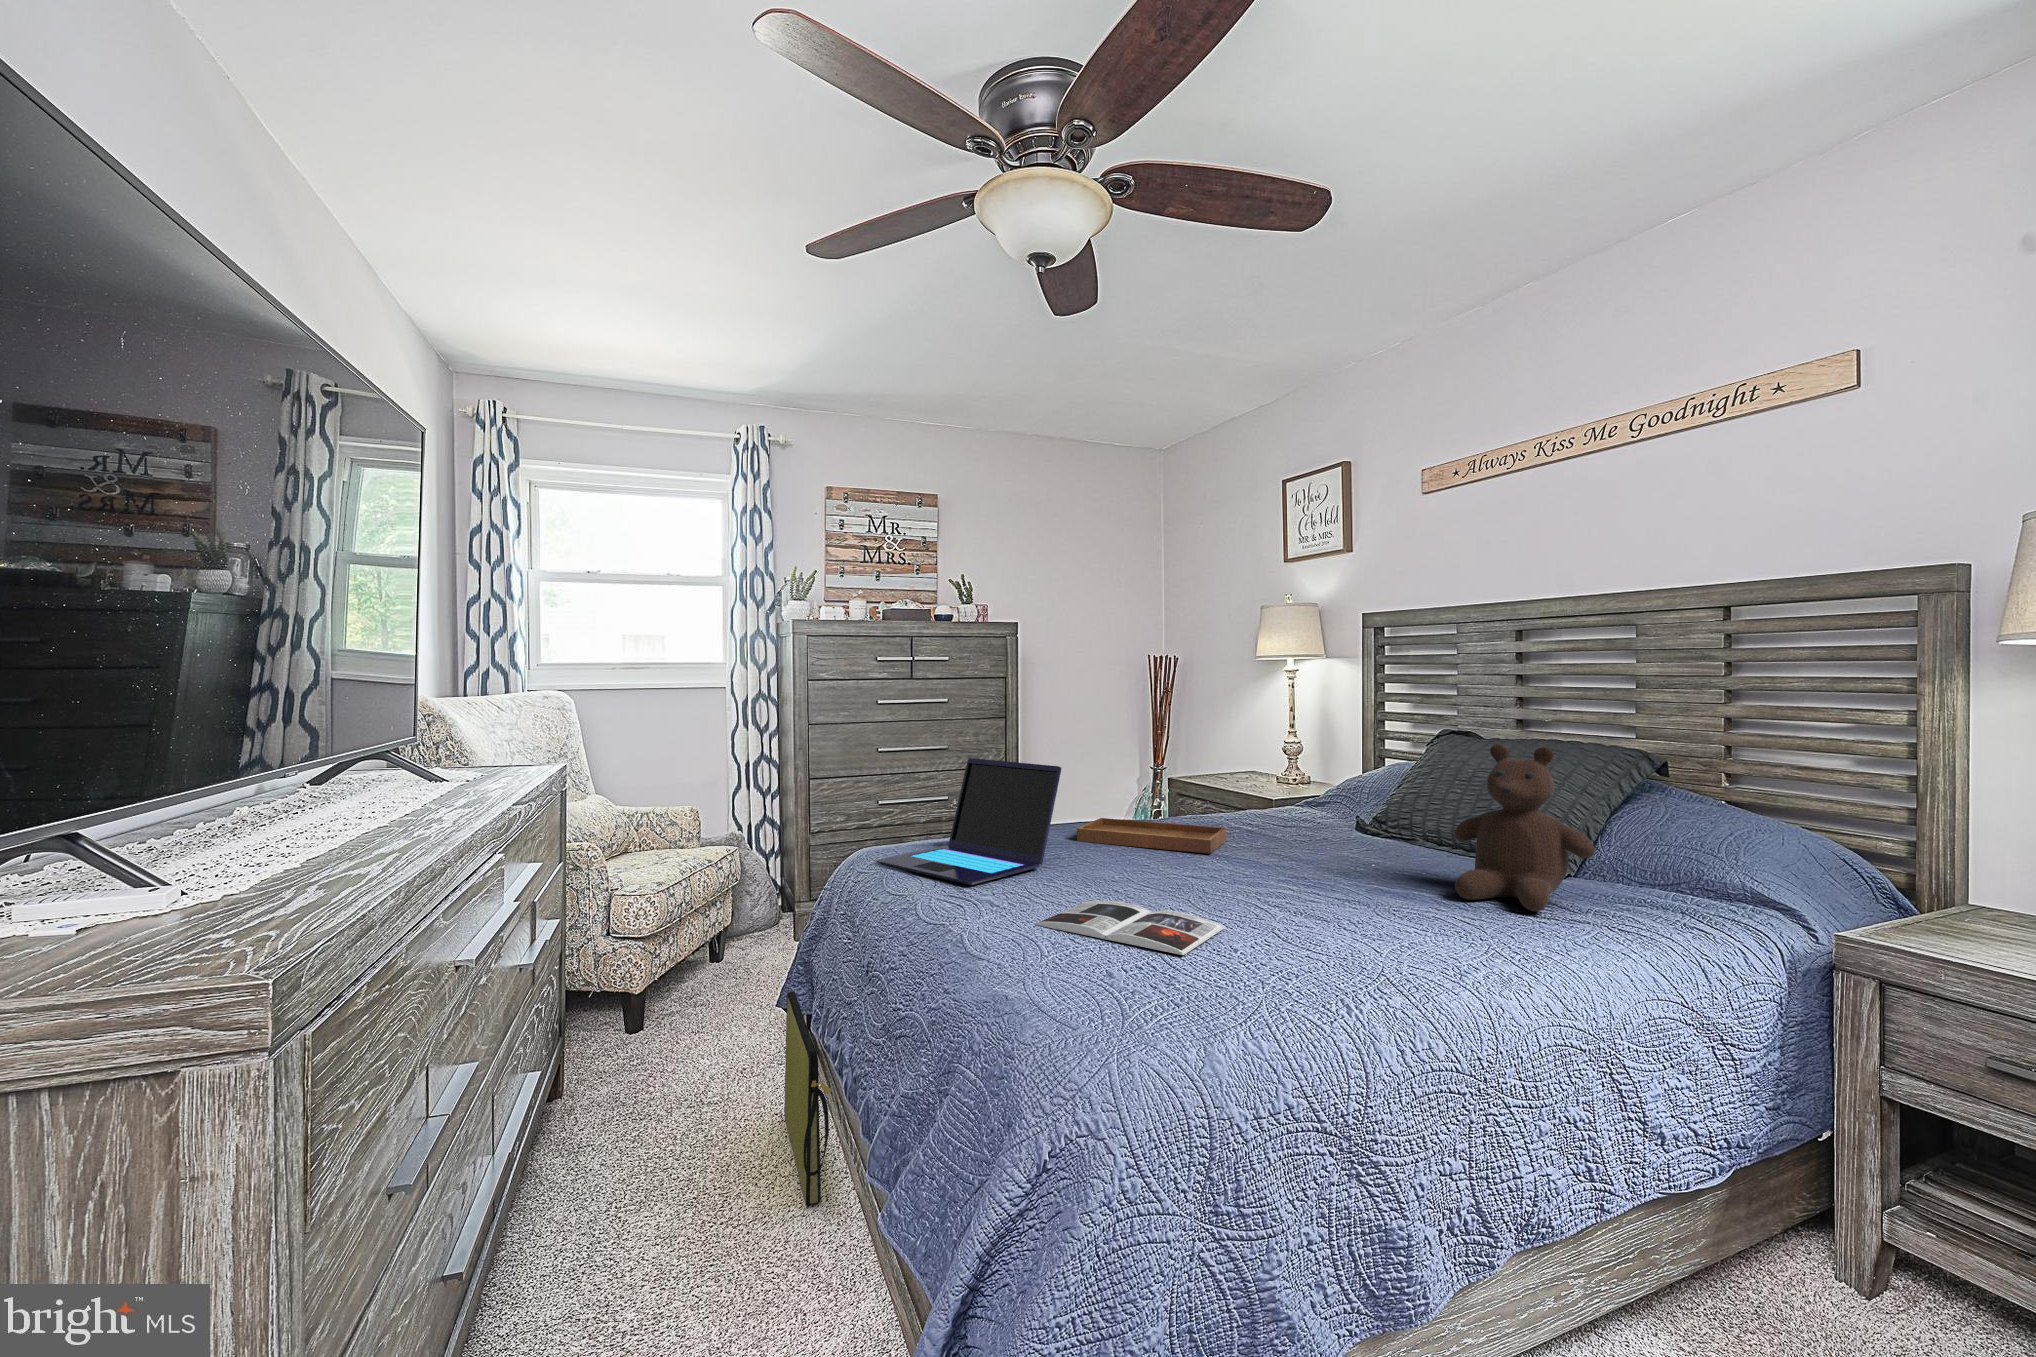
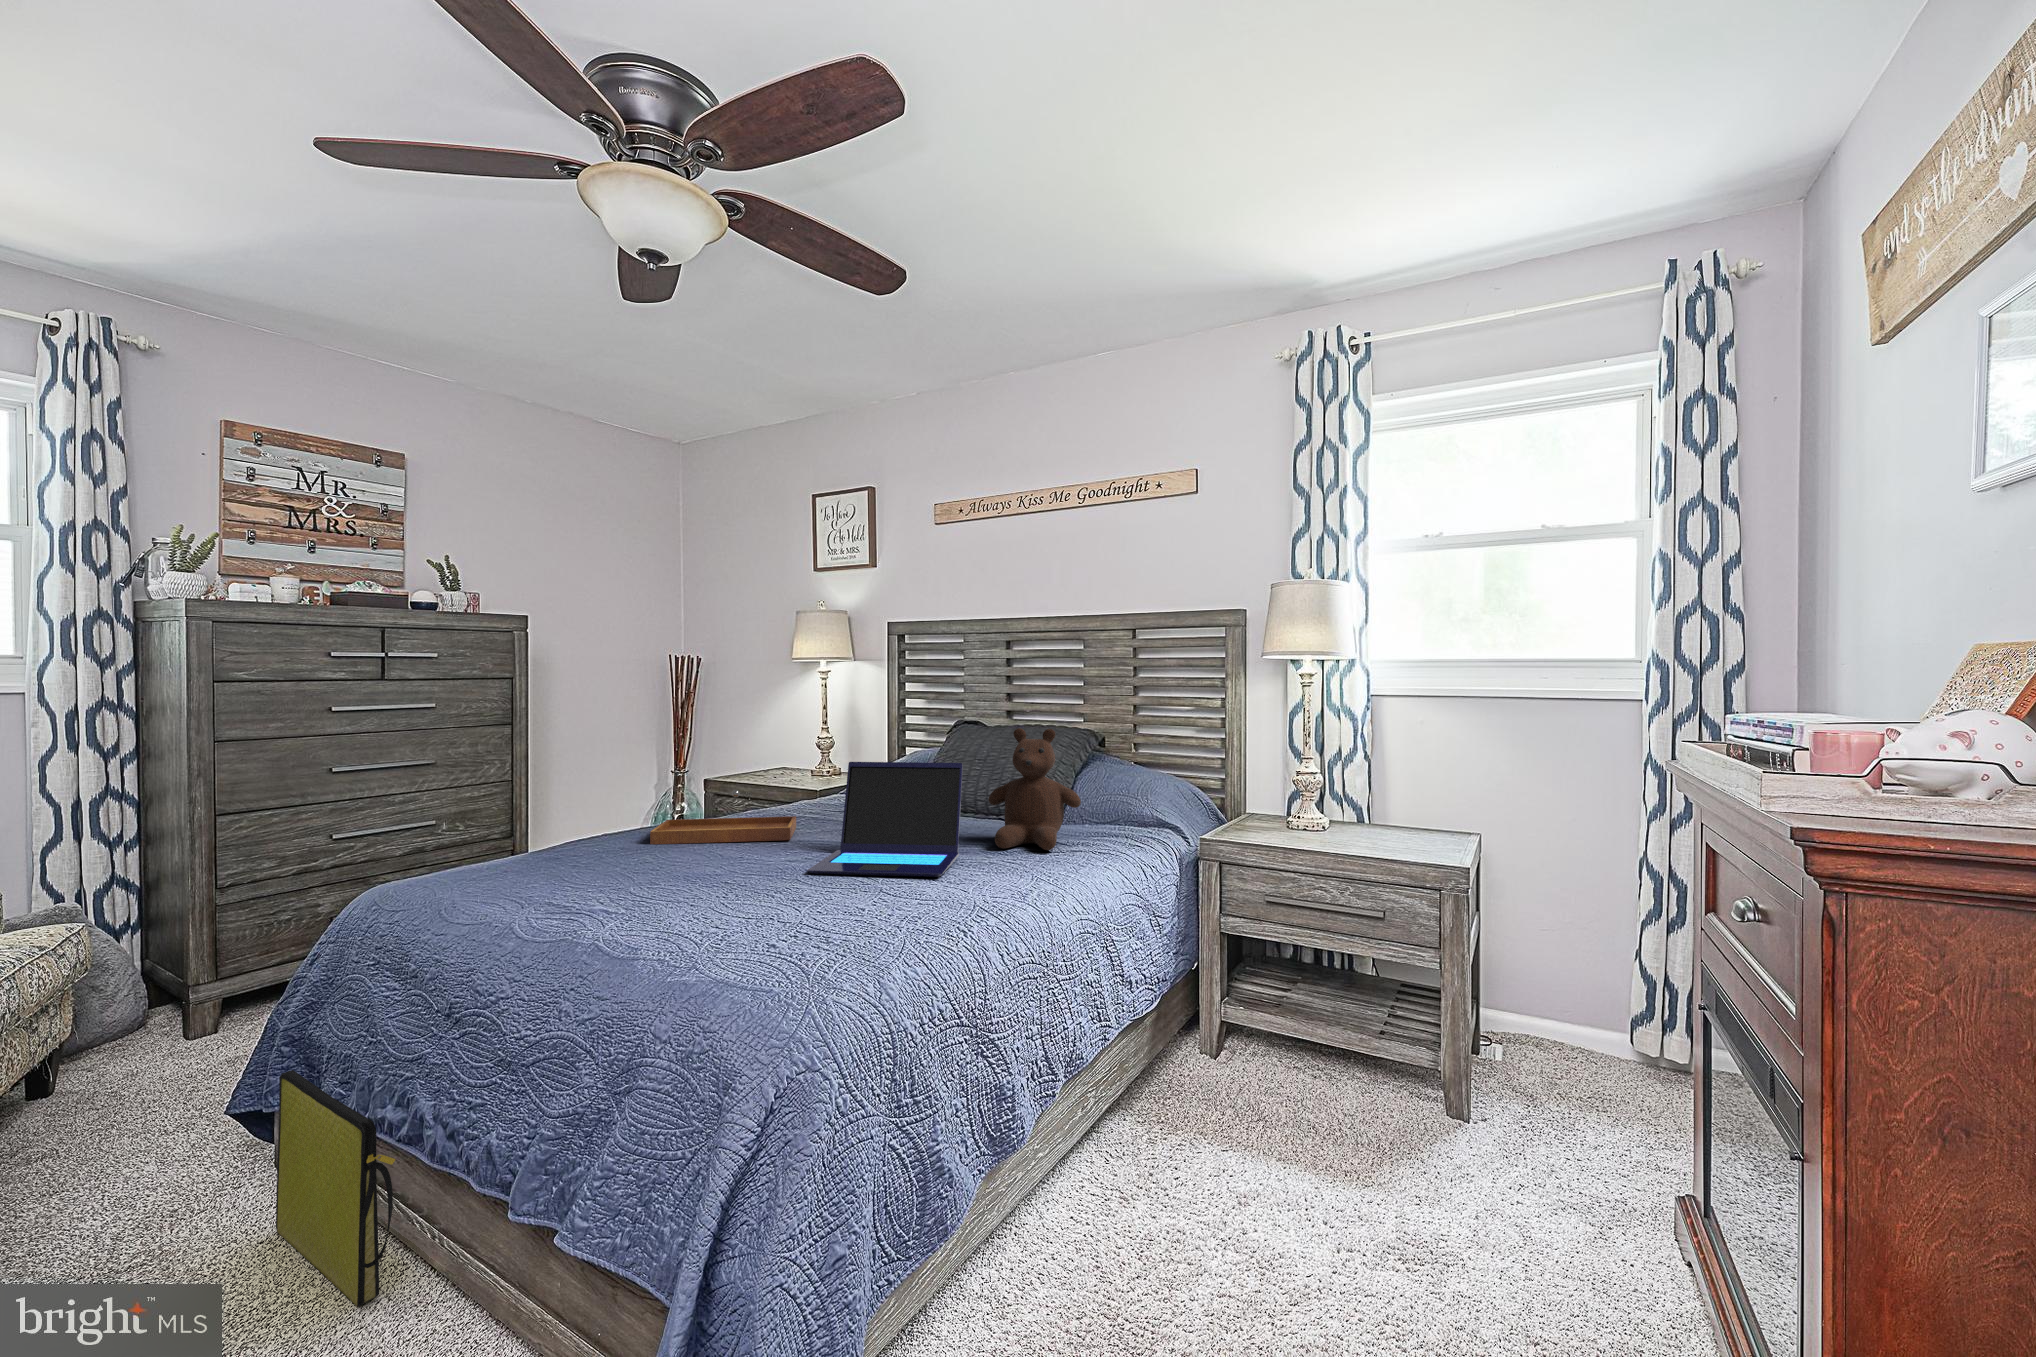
laptop: present [876,758,1061,885] -> present [807,762,963,877]
magazine: present [1036,901,1224,955] -> none [669,888,843,921]

